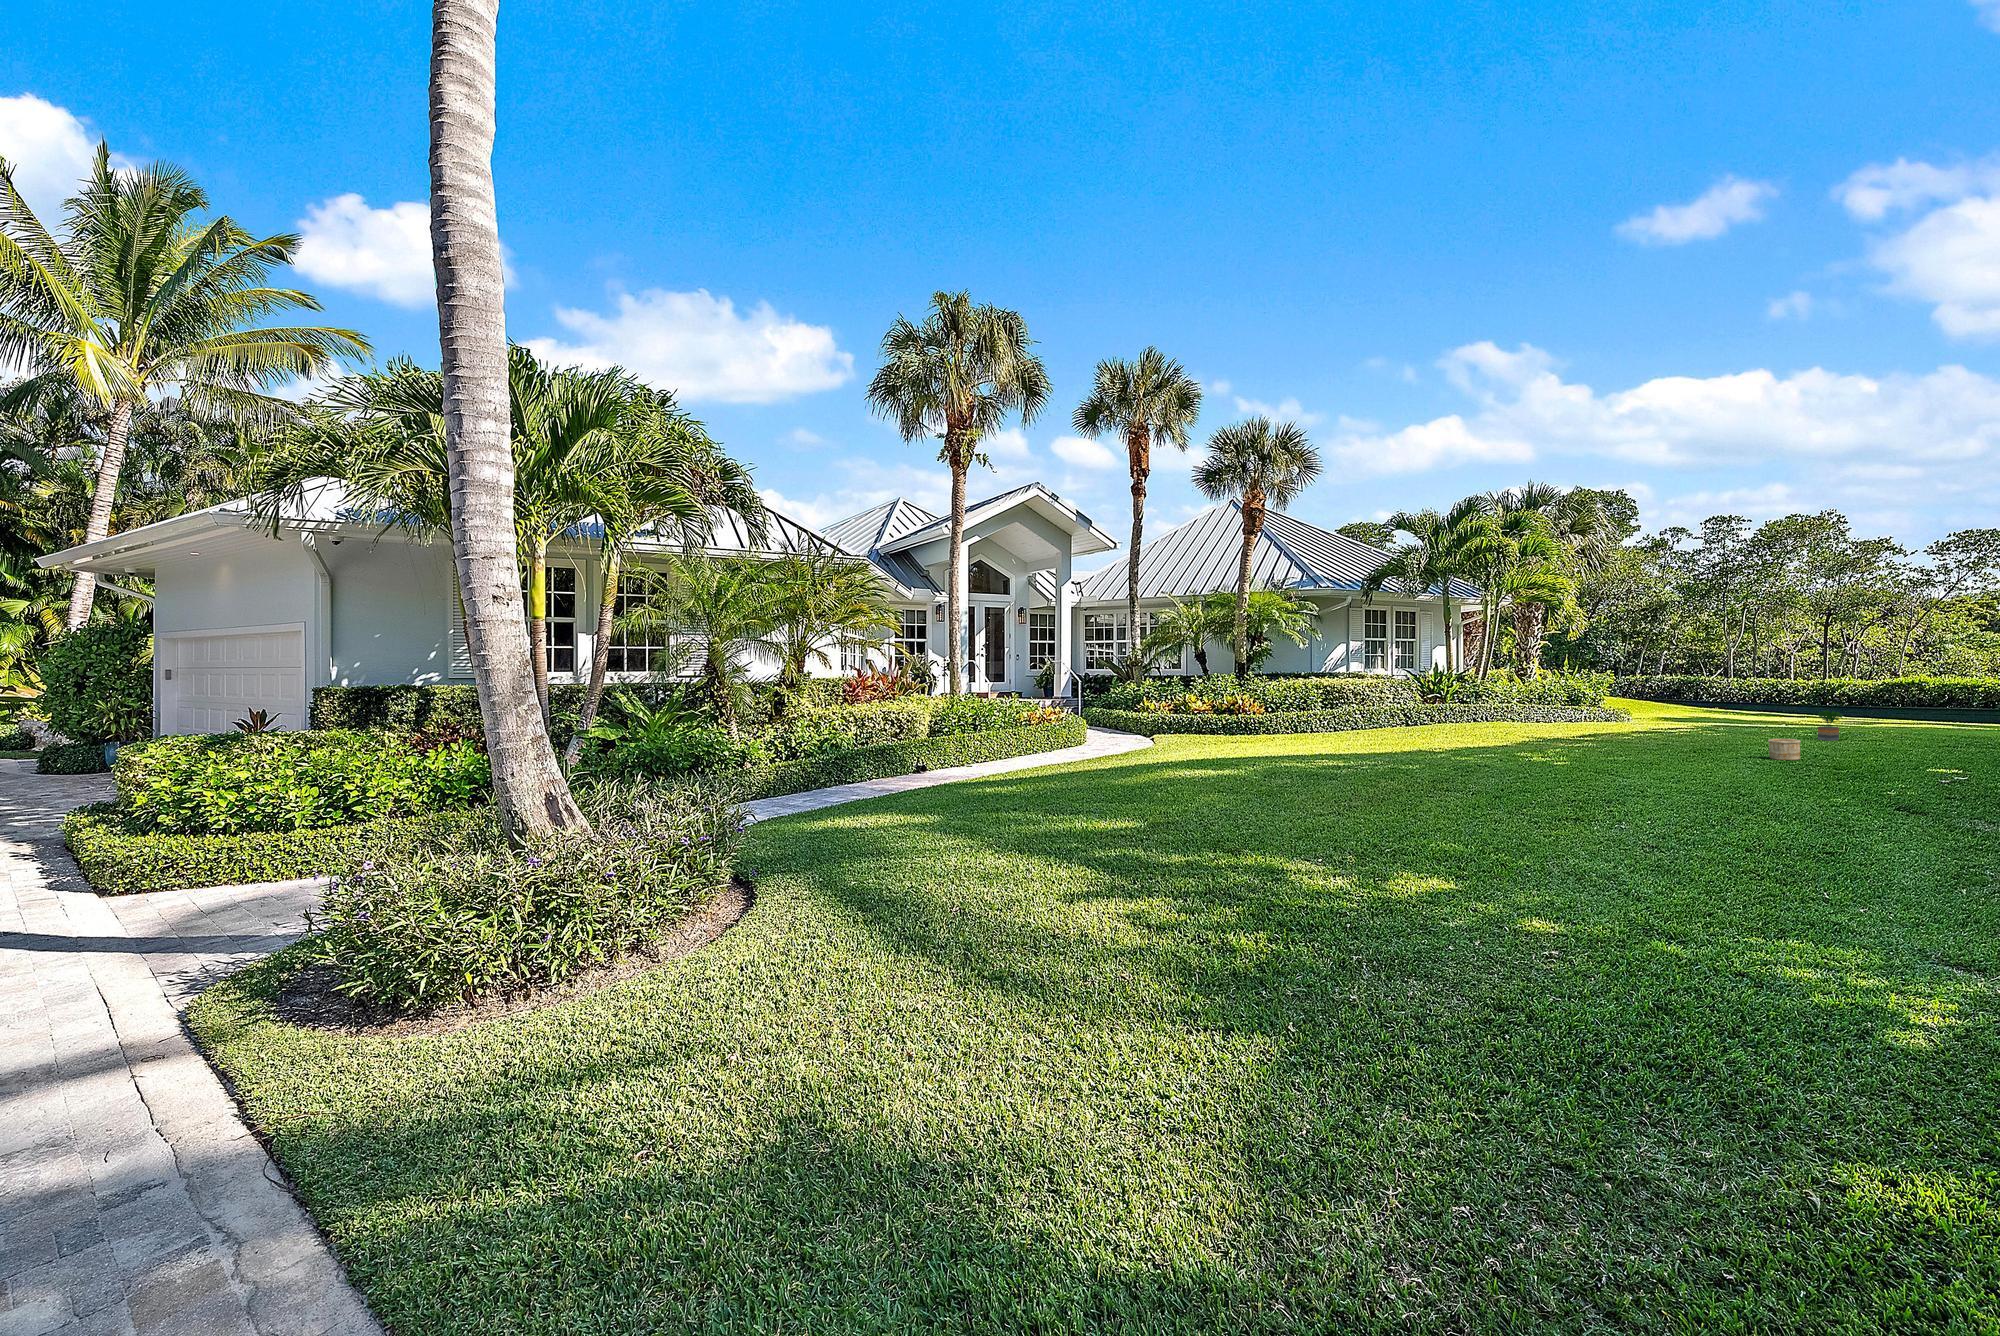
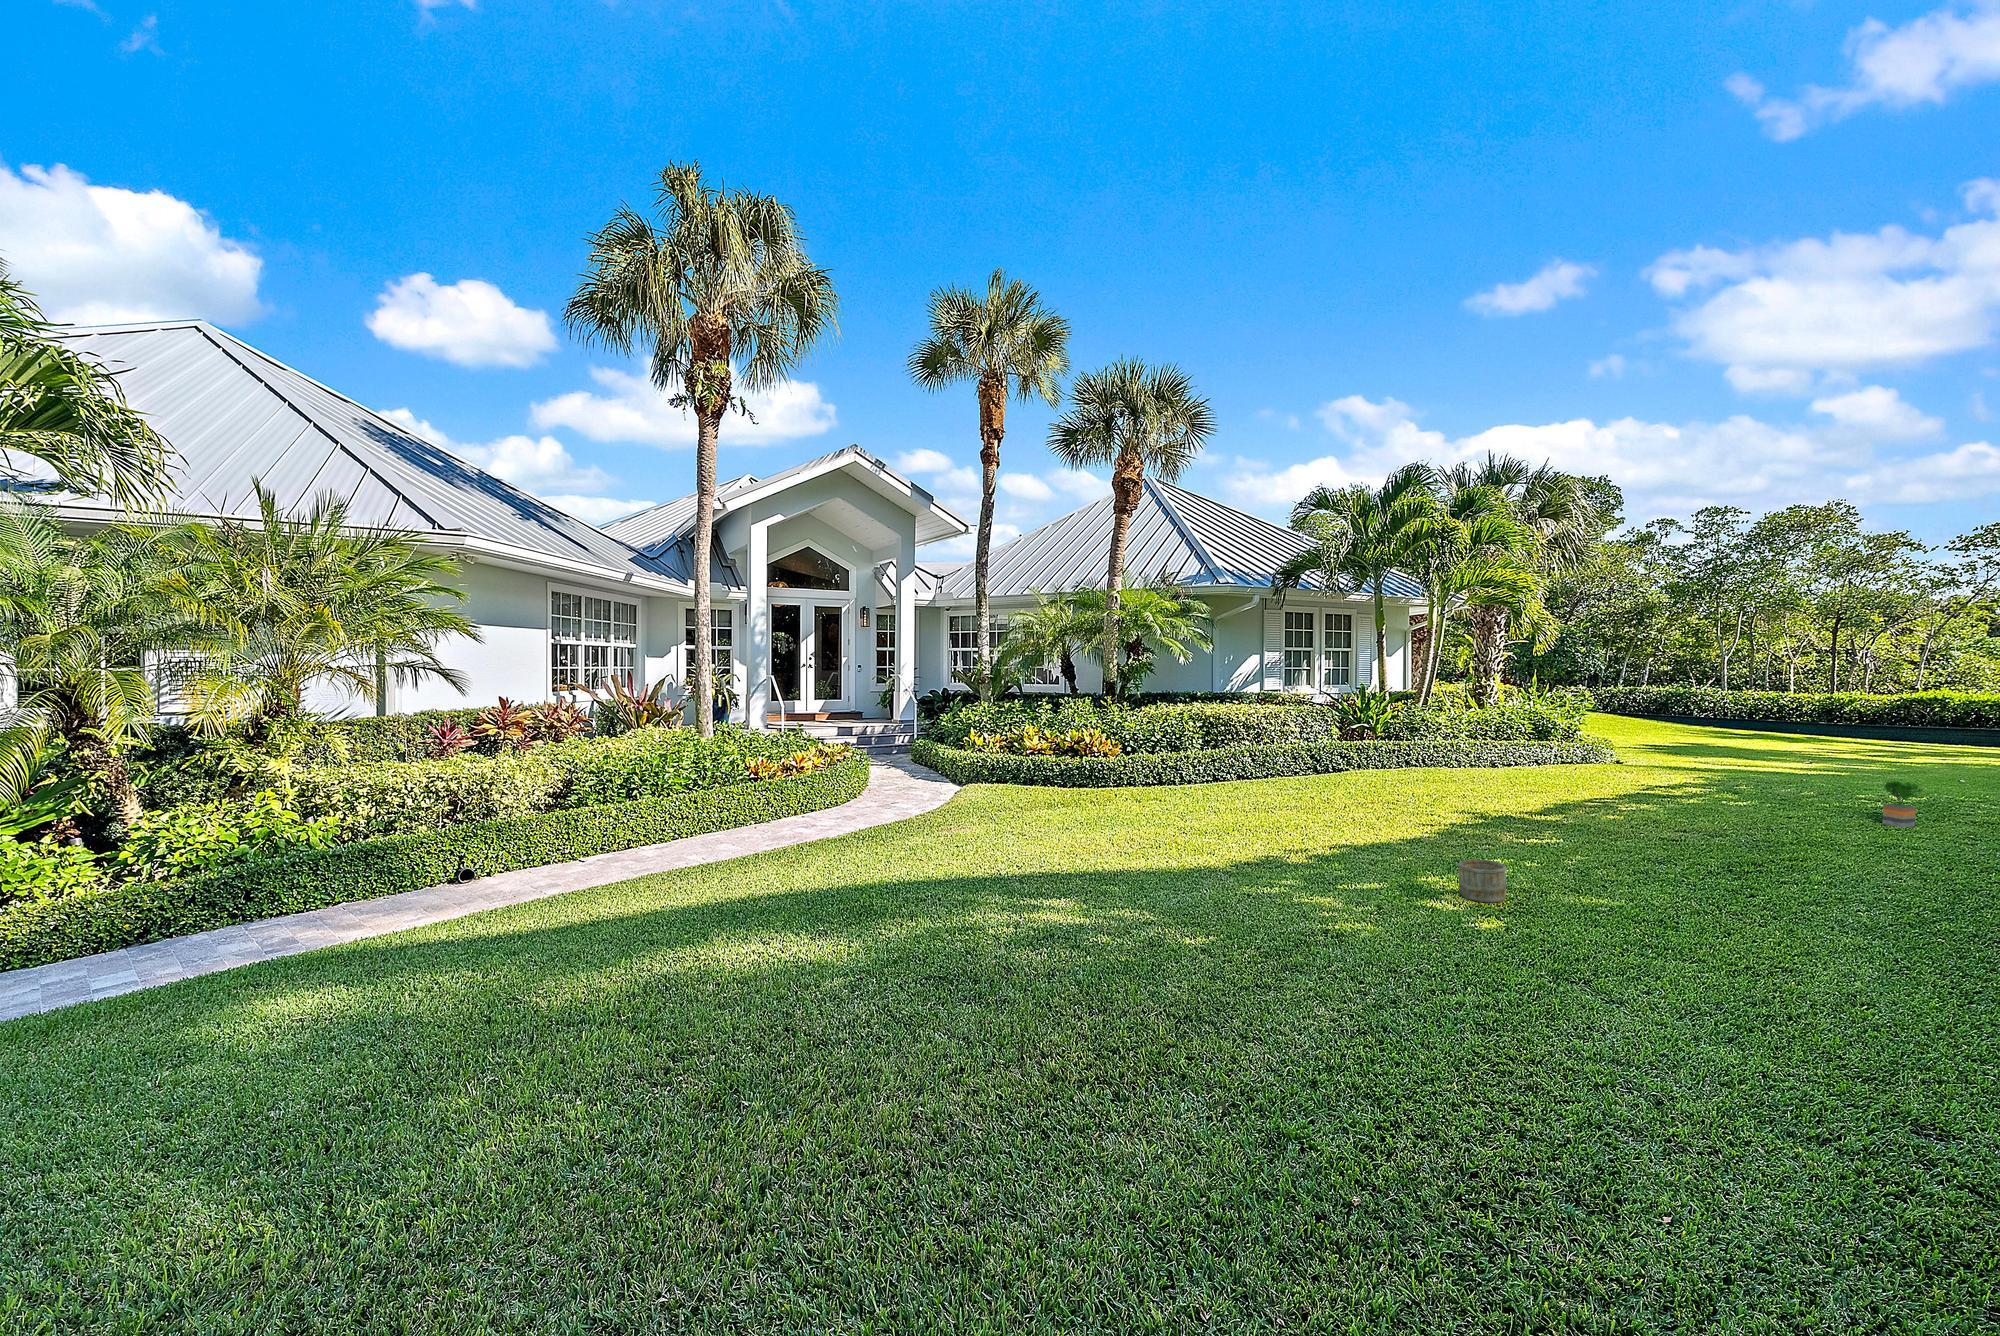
wooden bucket: present [1768,739,1800,760] -> present [1457,859,1507,903]

